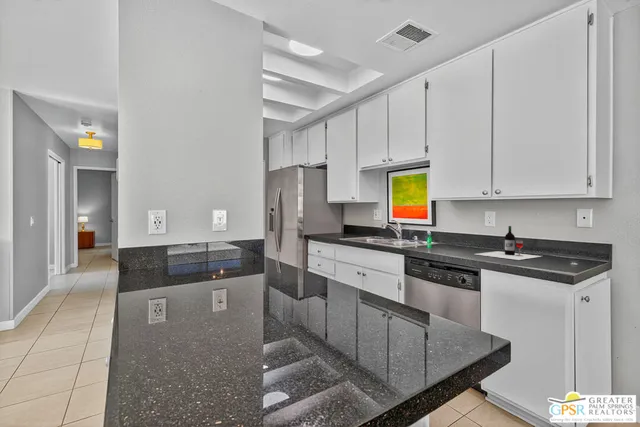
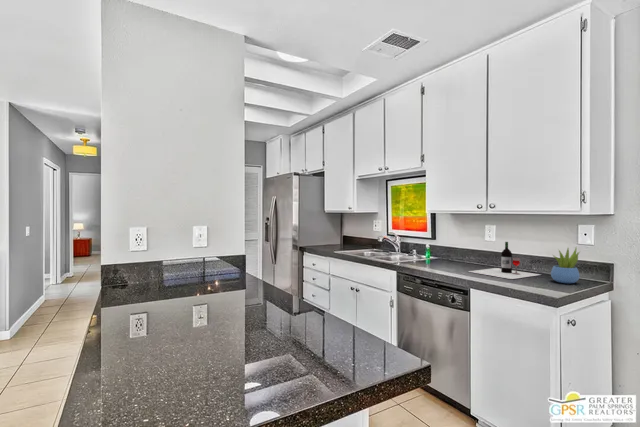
succulent plant: none [555,229,585,263] -> present [551,248,580,283]

